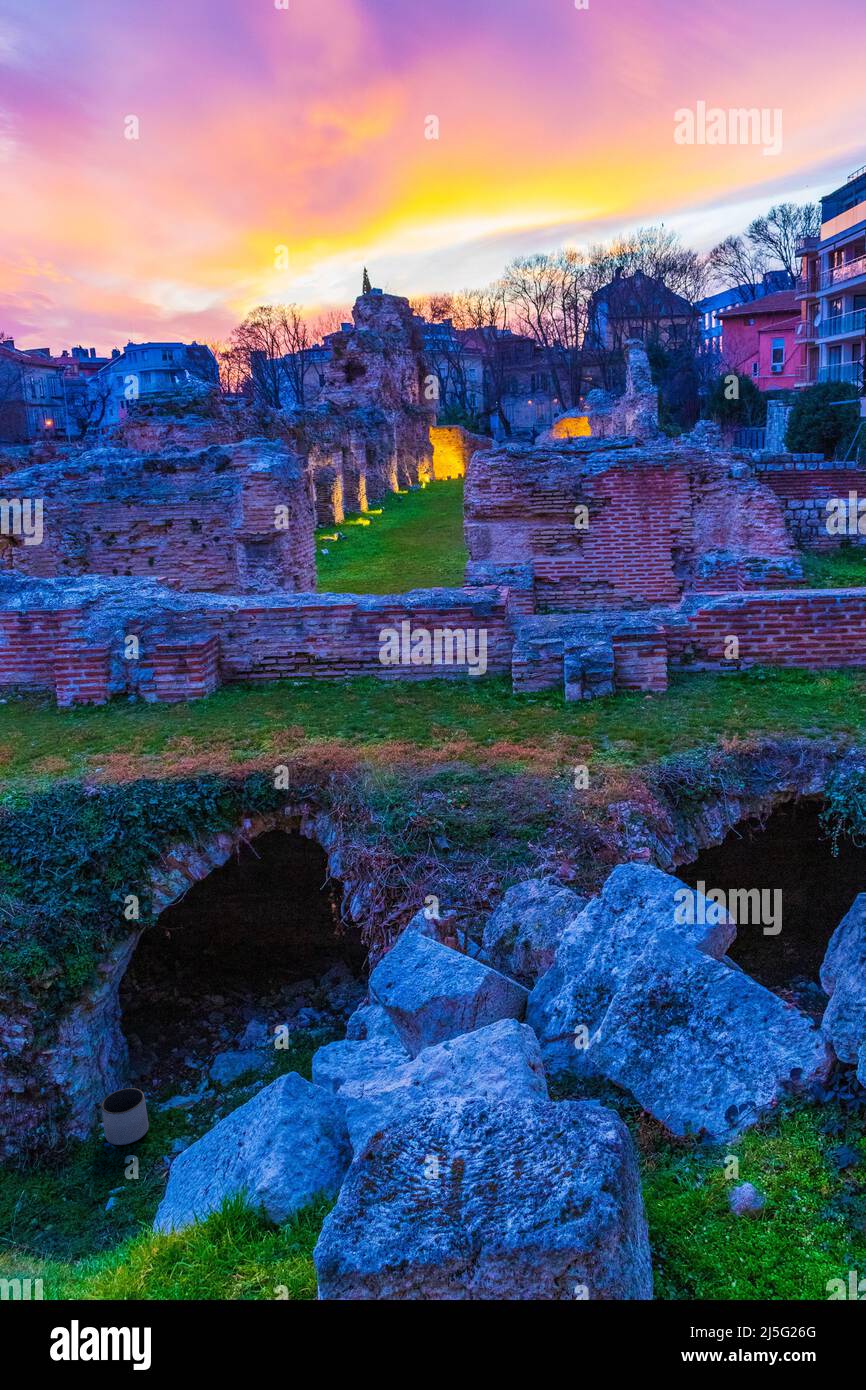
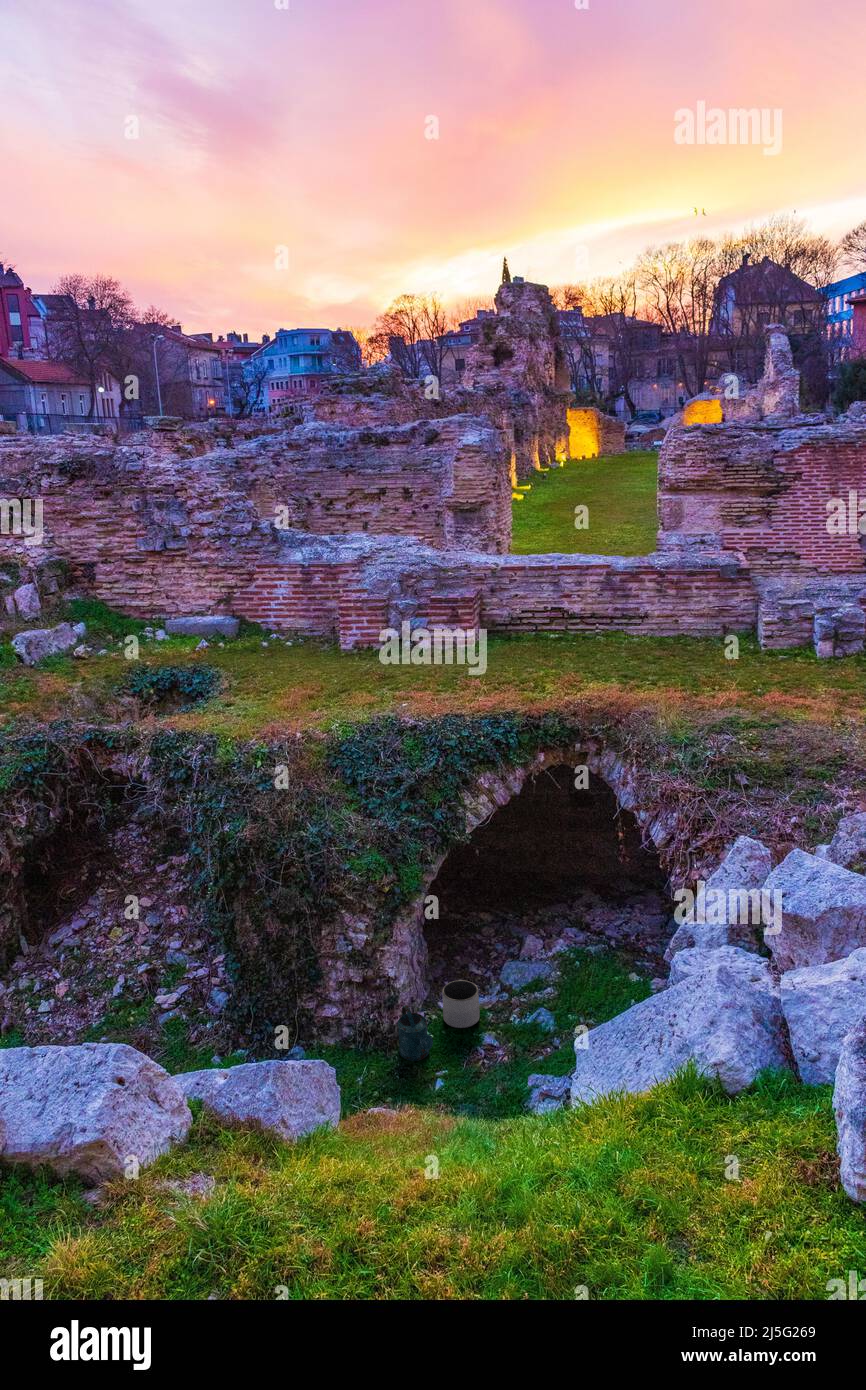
watering can: none [30,1125,73,1191] -> present [398,1005,433,1061]

